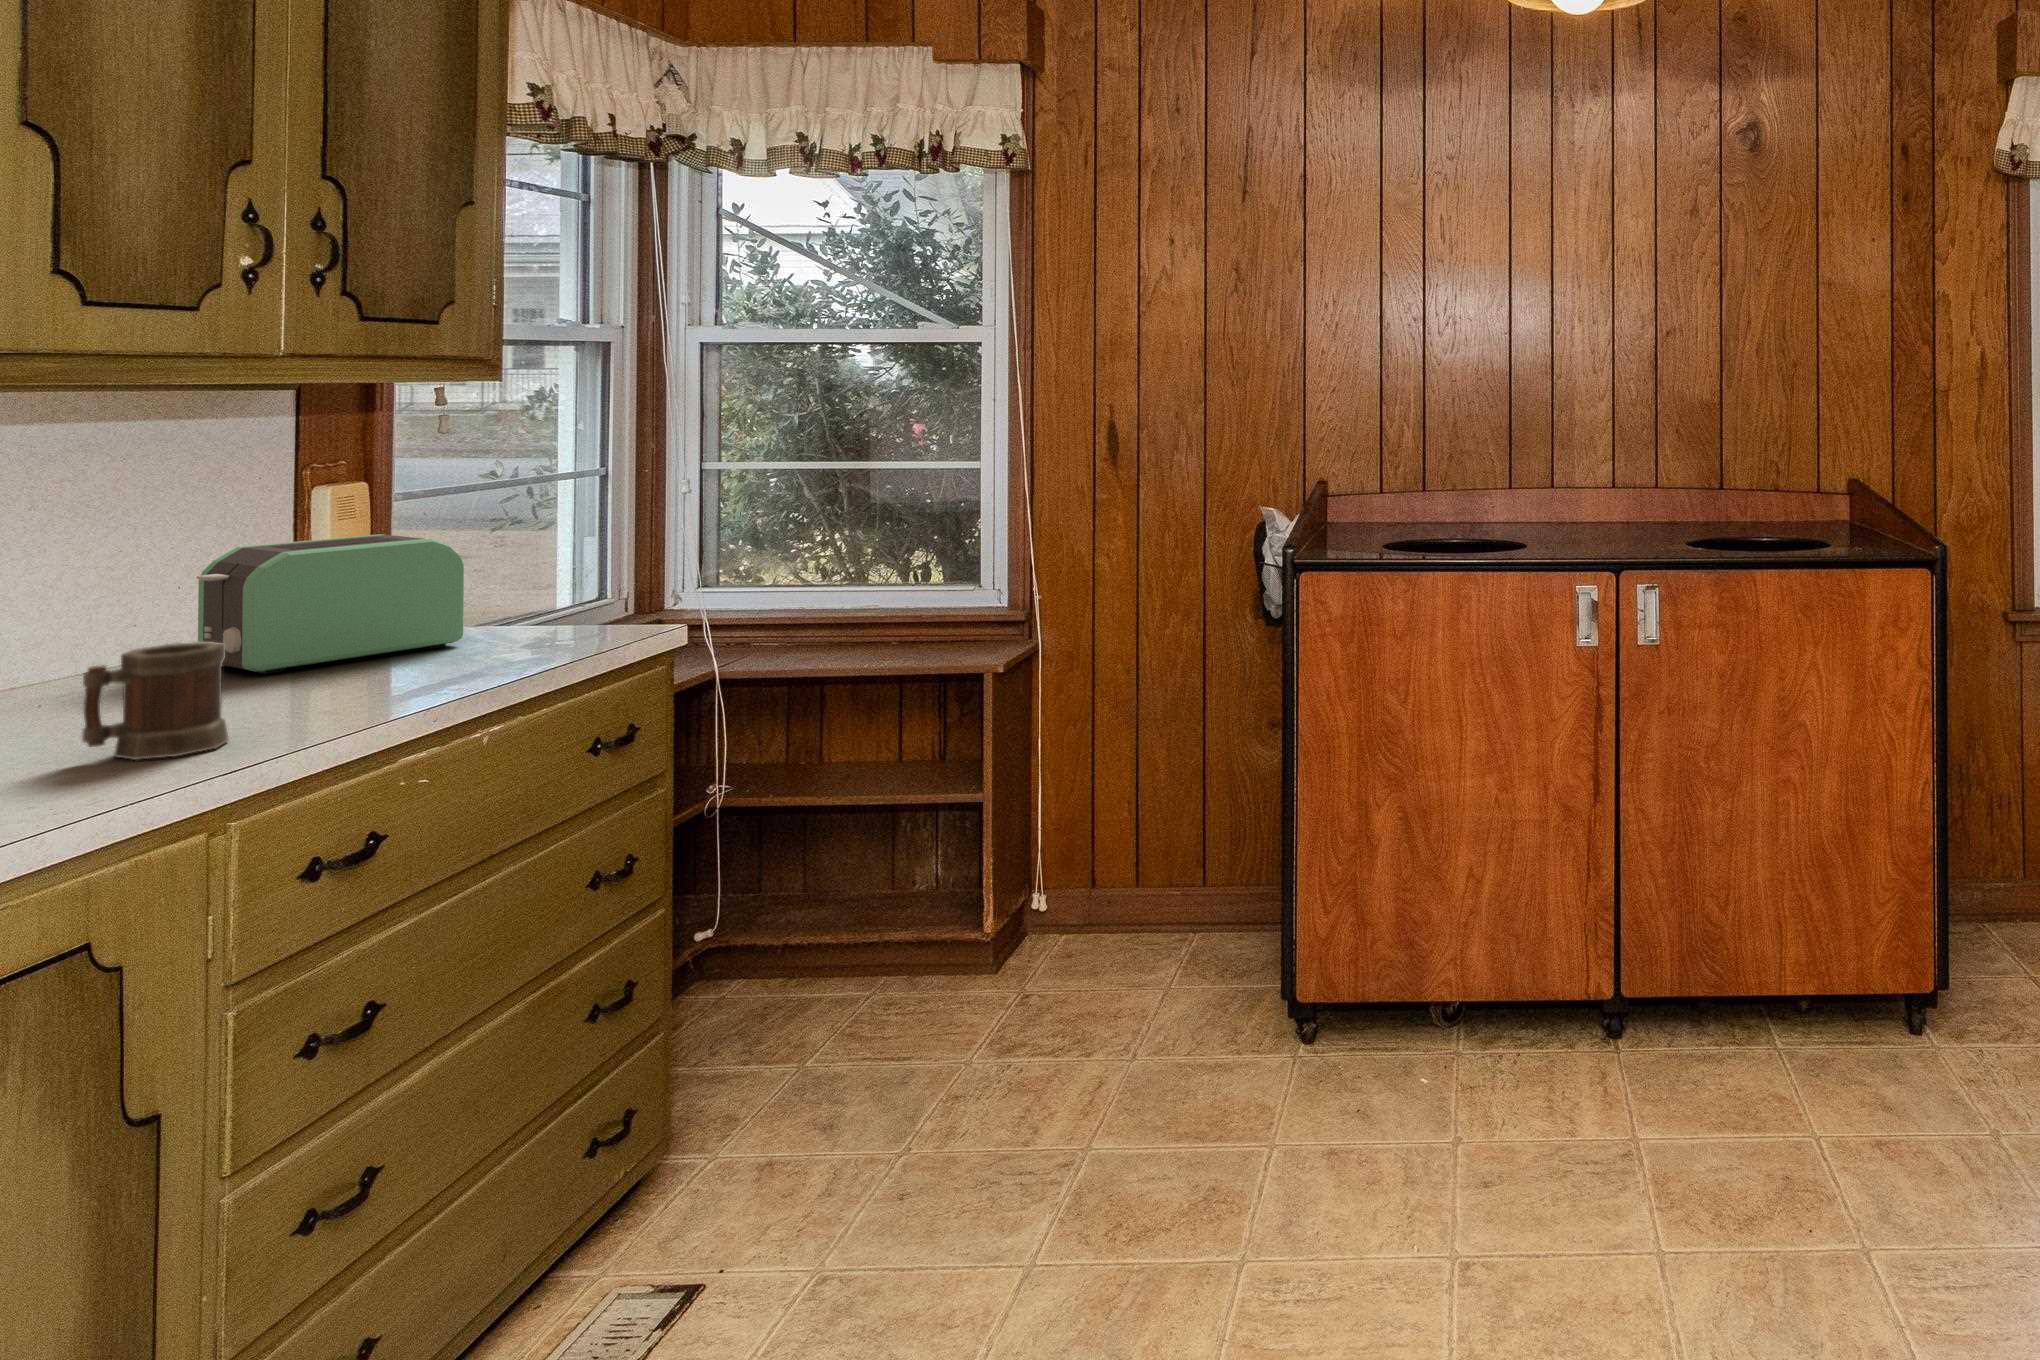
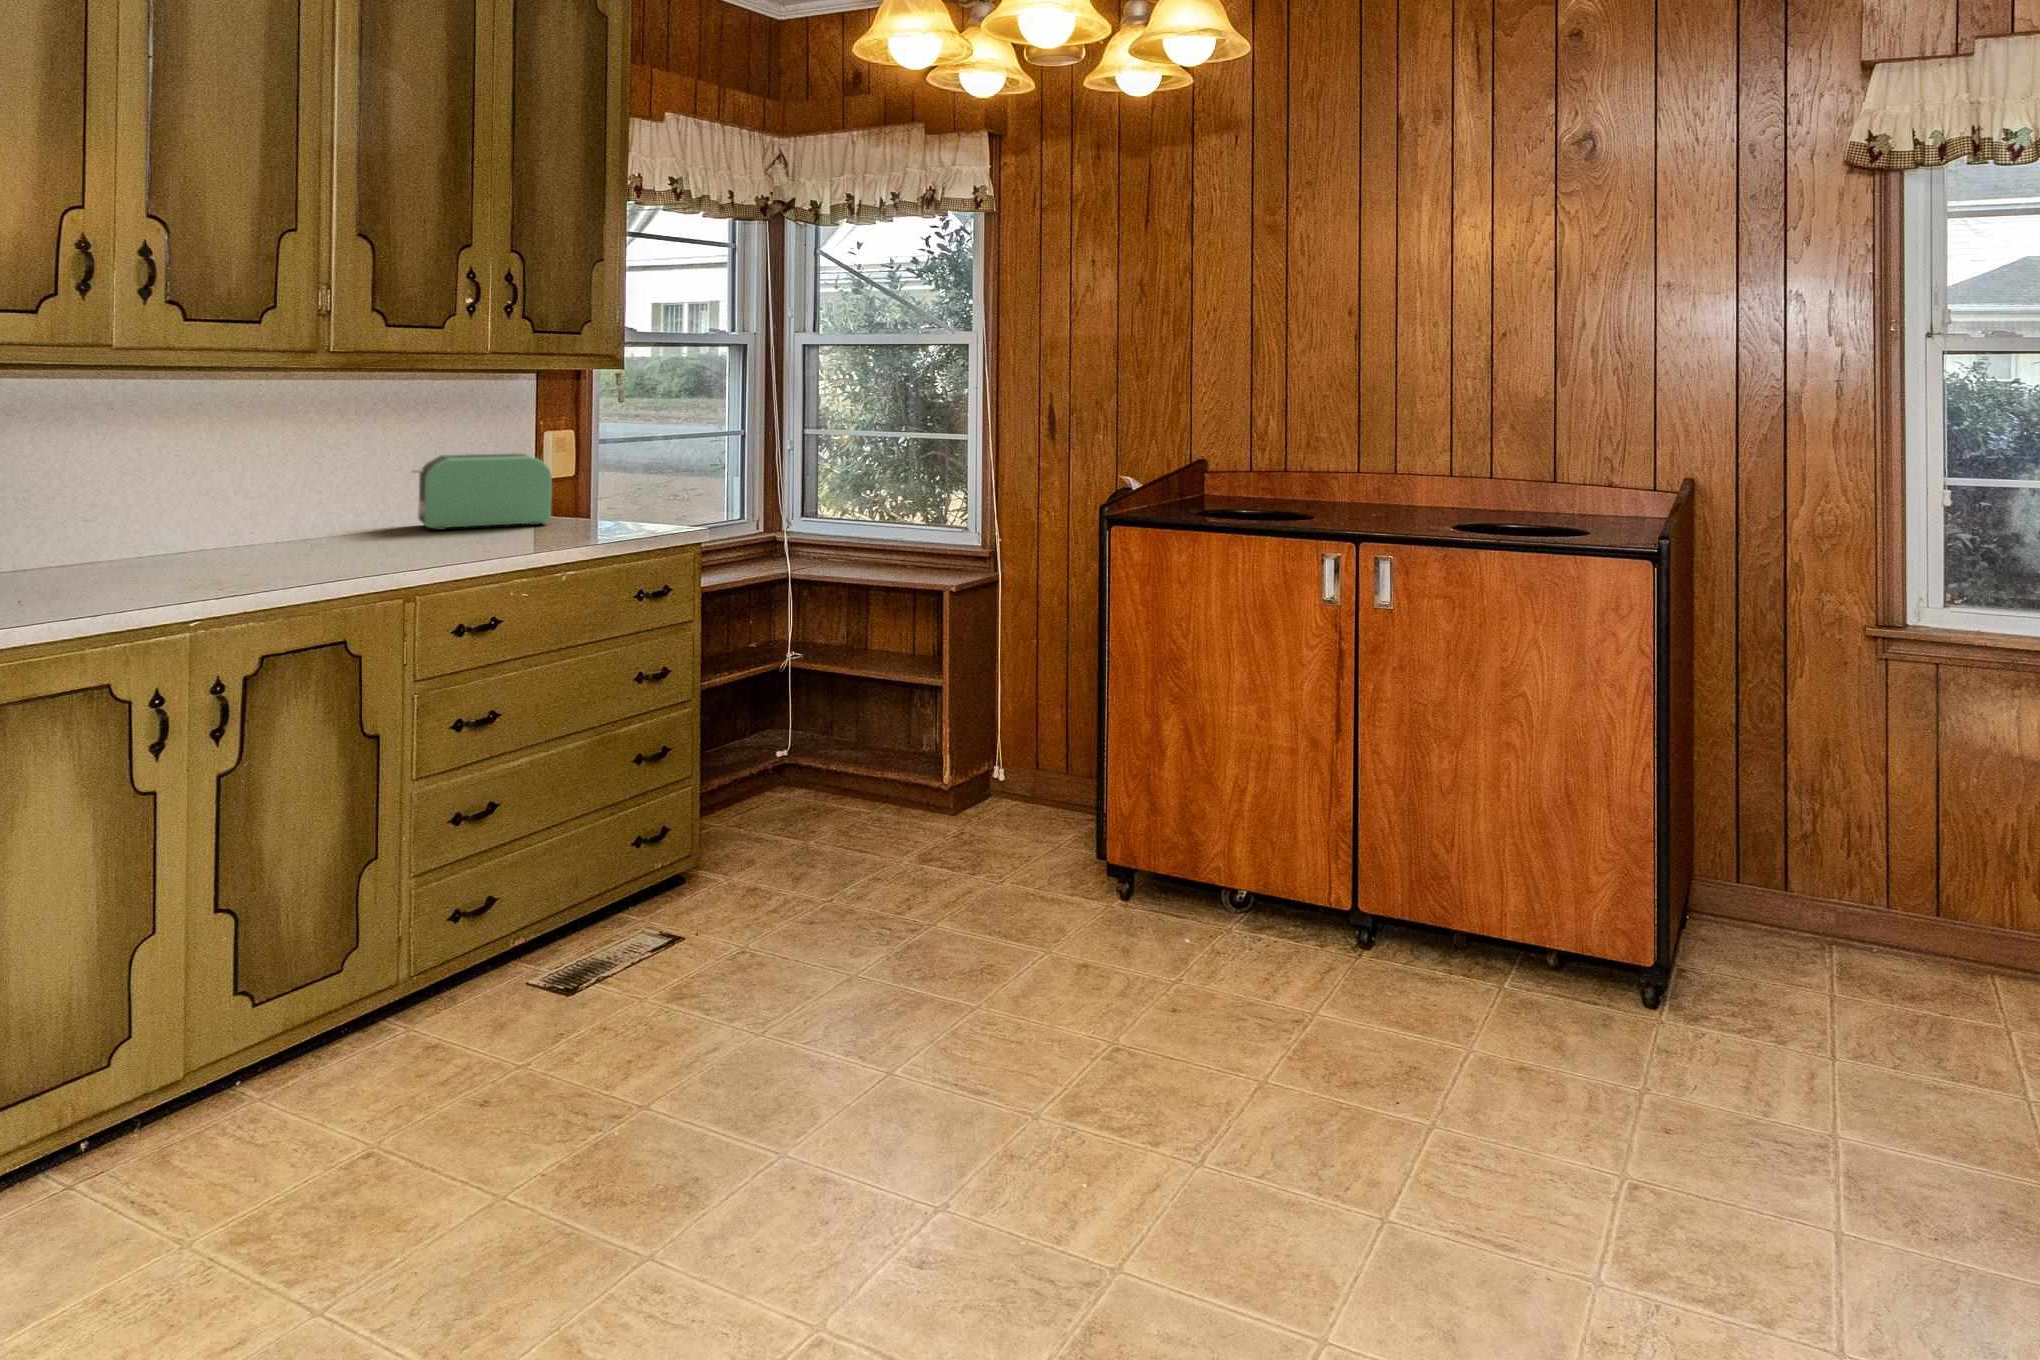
mug: present [82,642,229,760] -> none [279,500,349,563]

